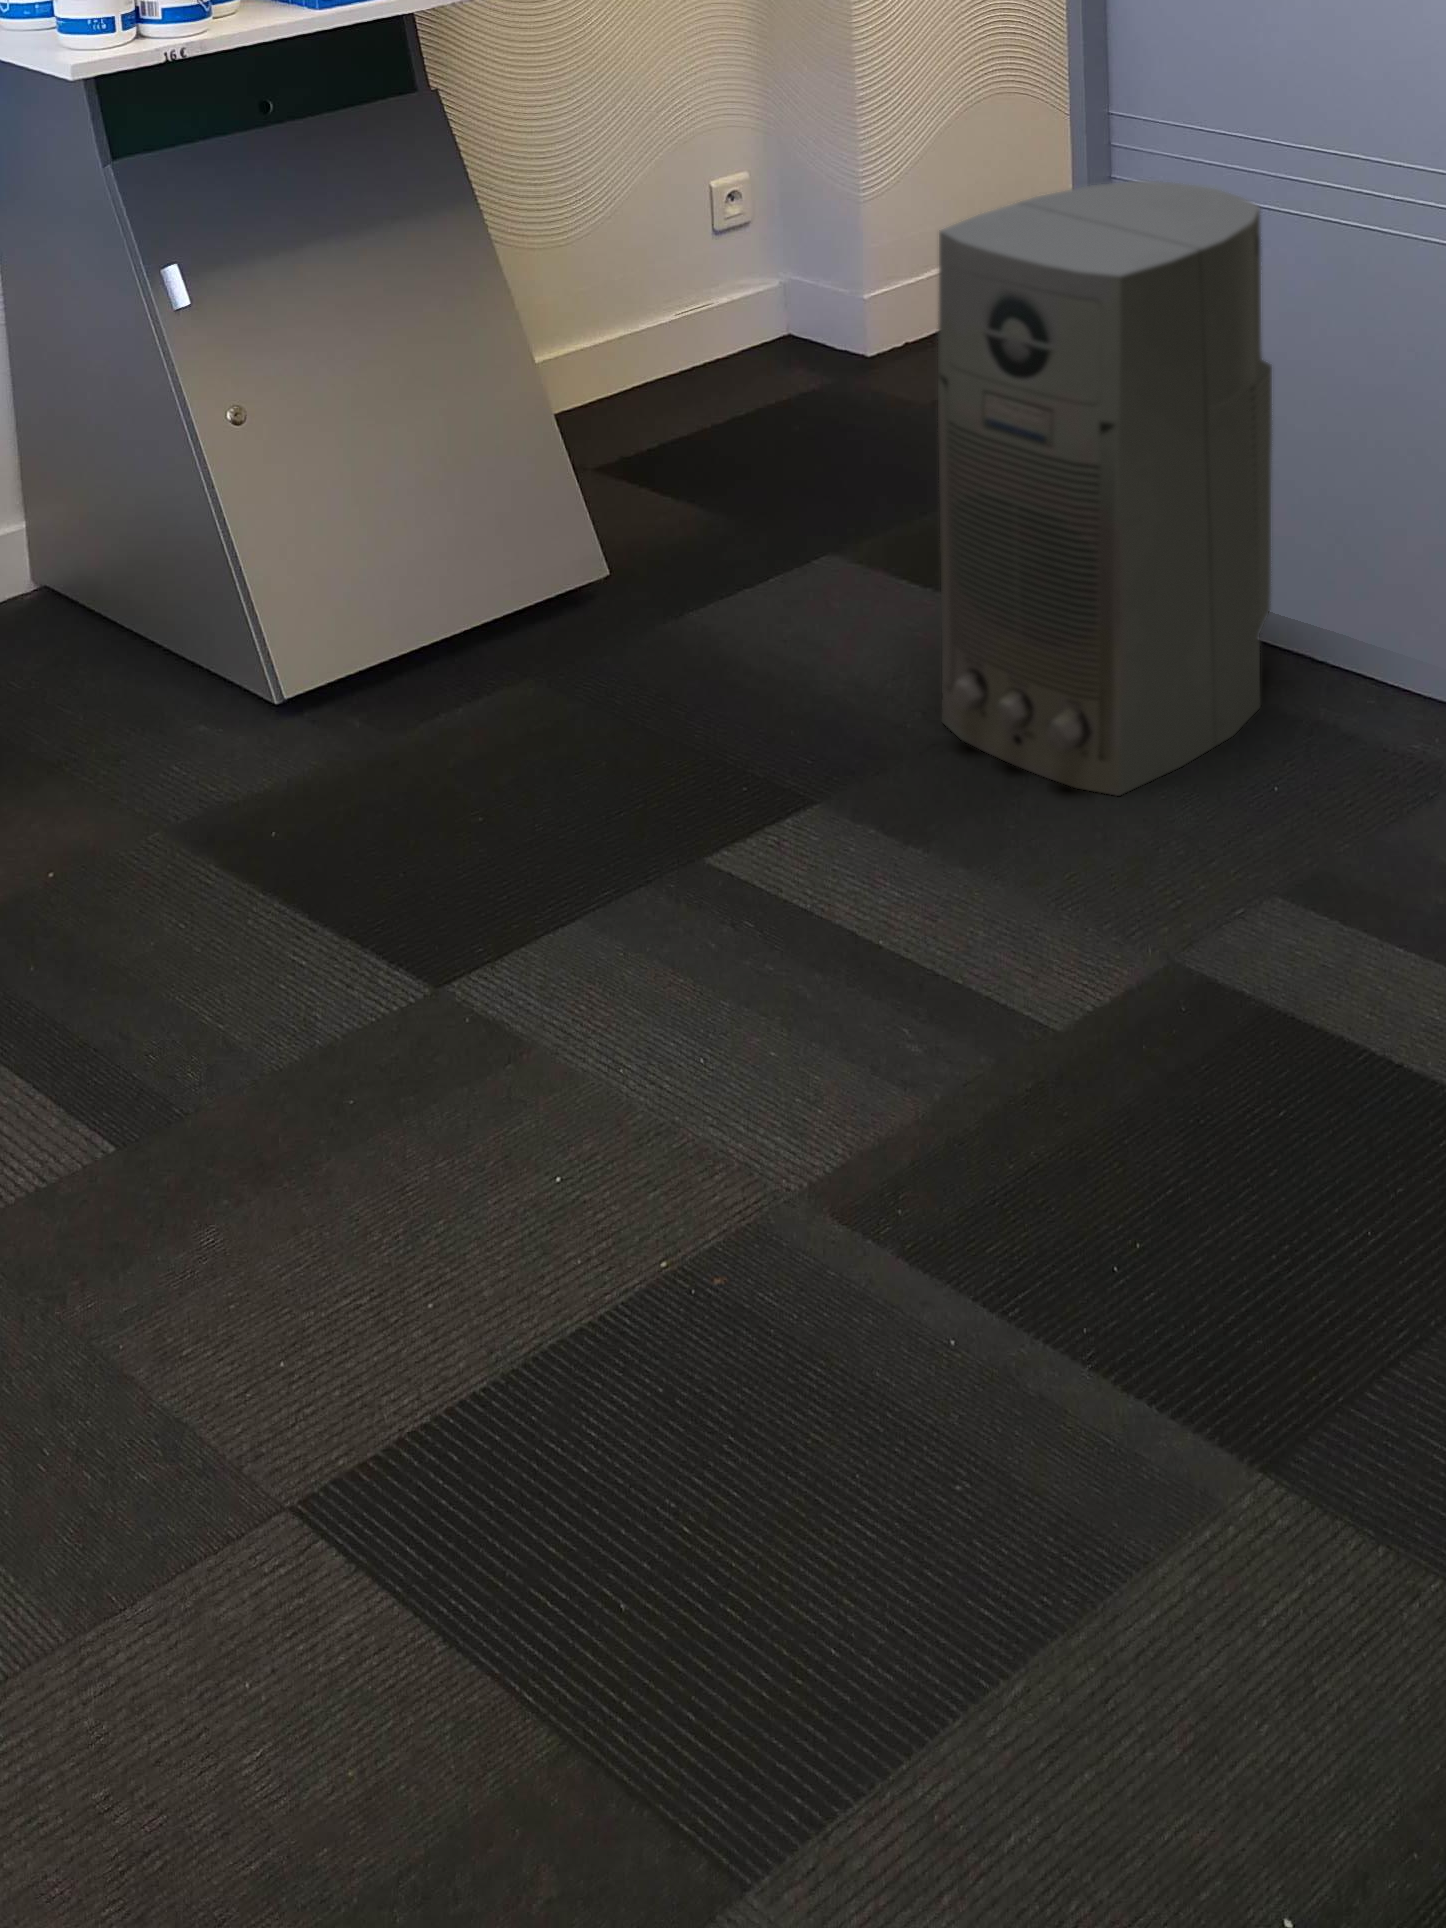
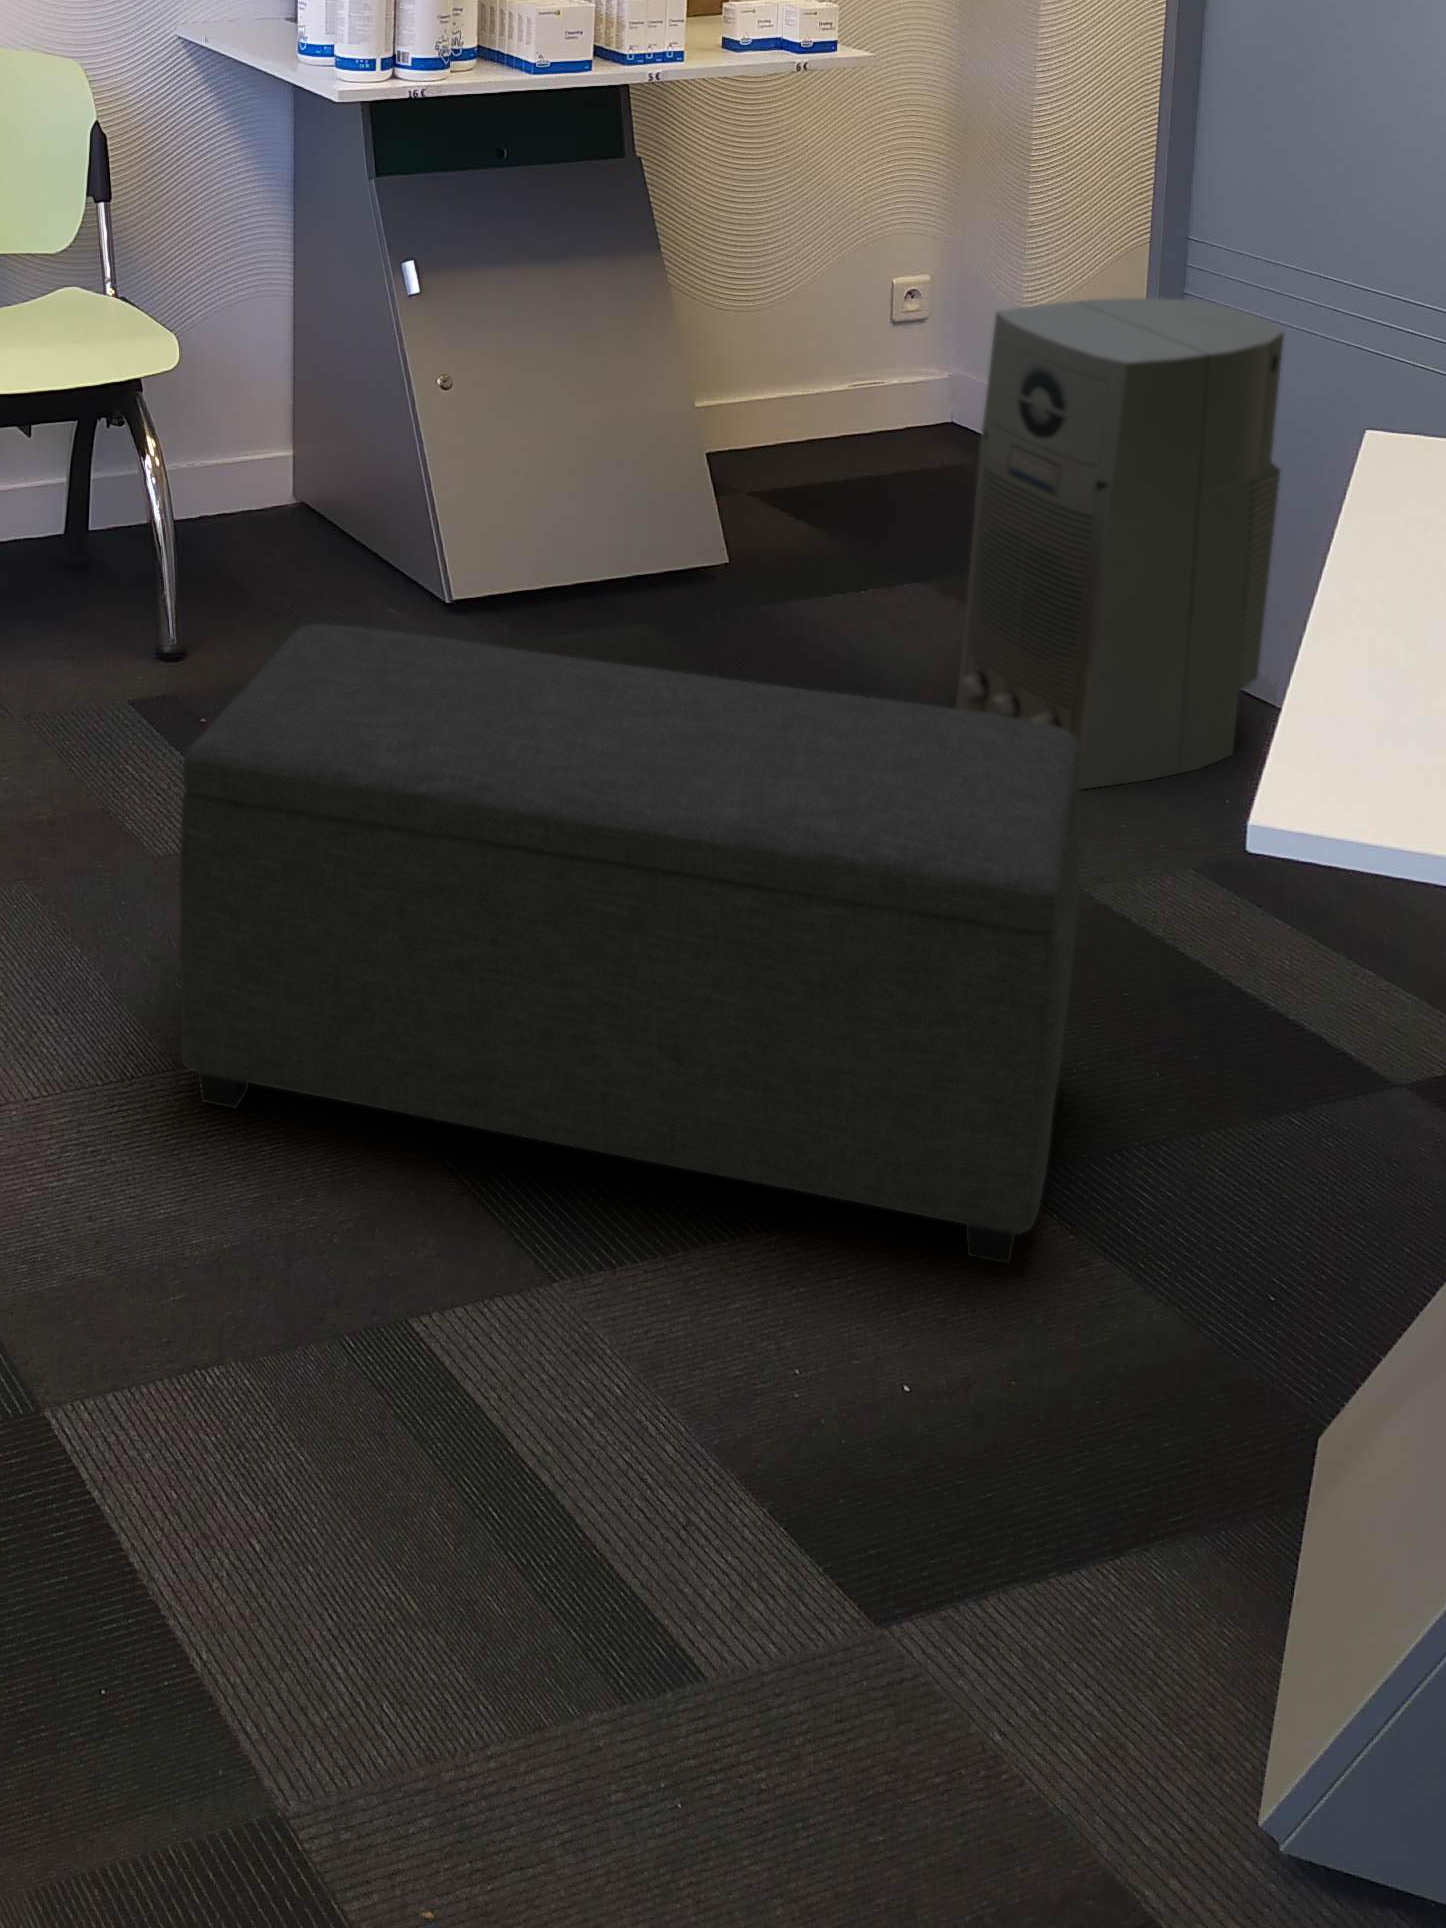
ottoman: none [67,795,1363,1660] -> present [180,624,1080,1263]

